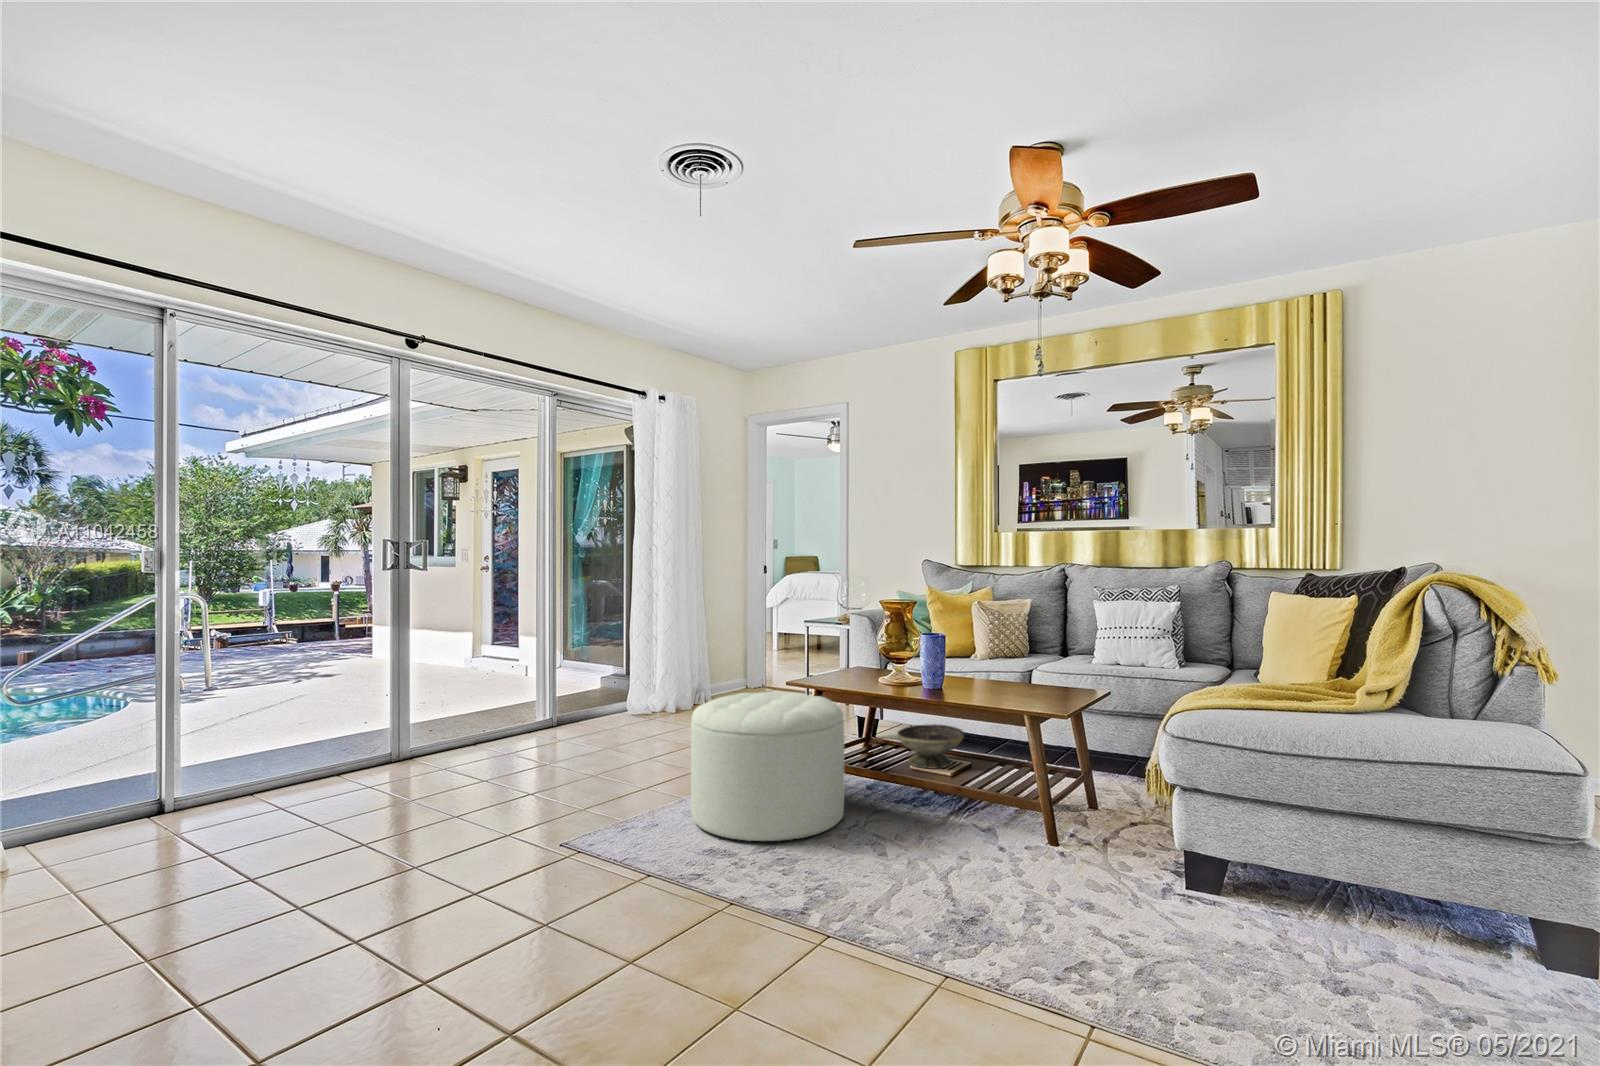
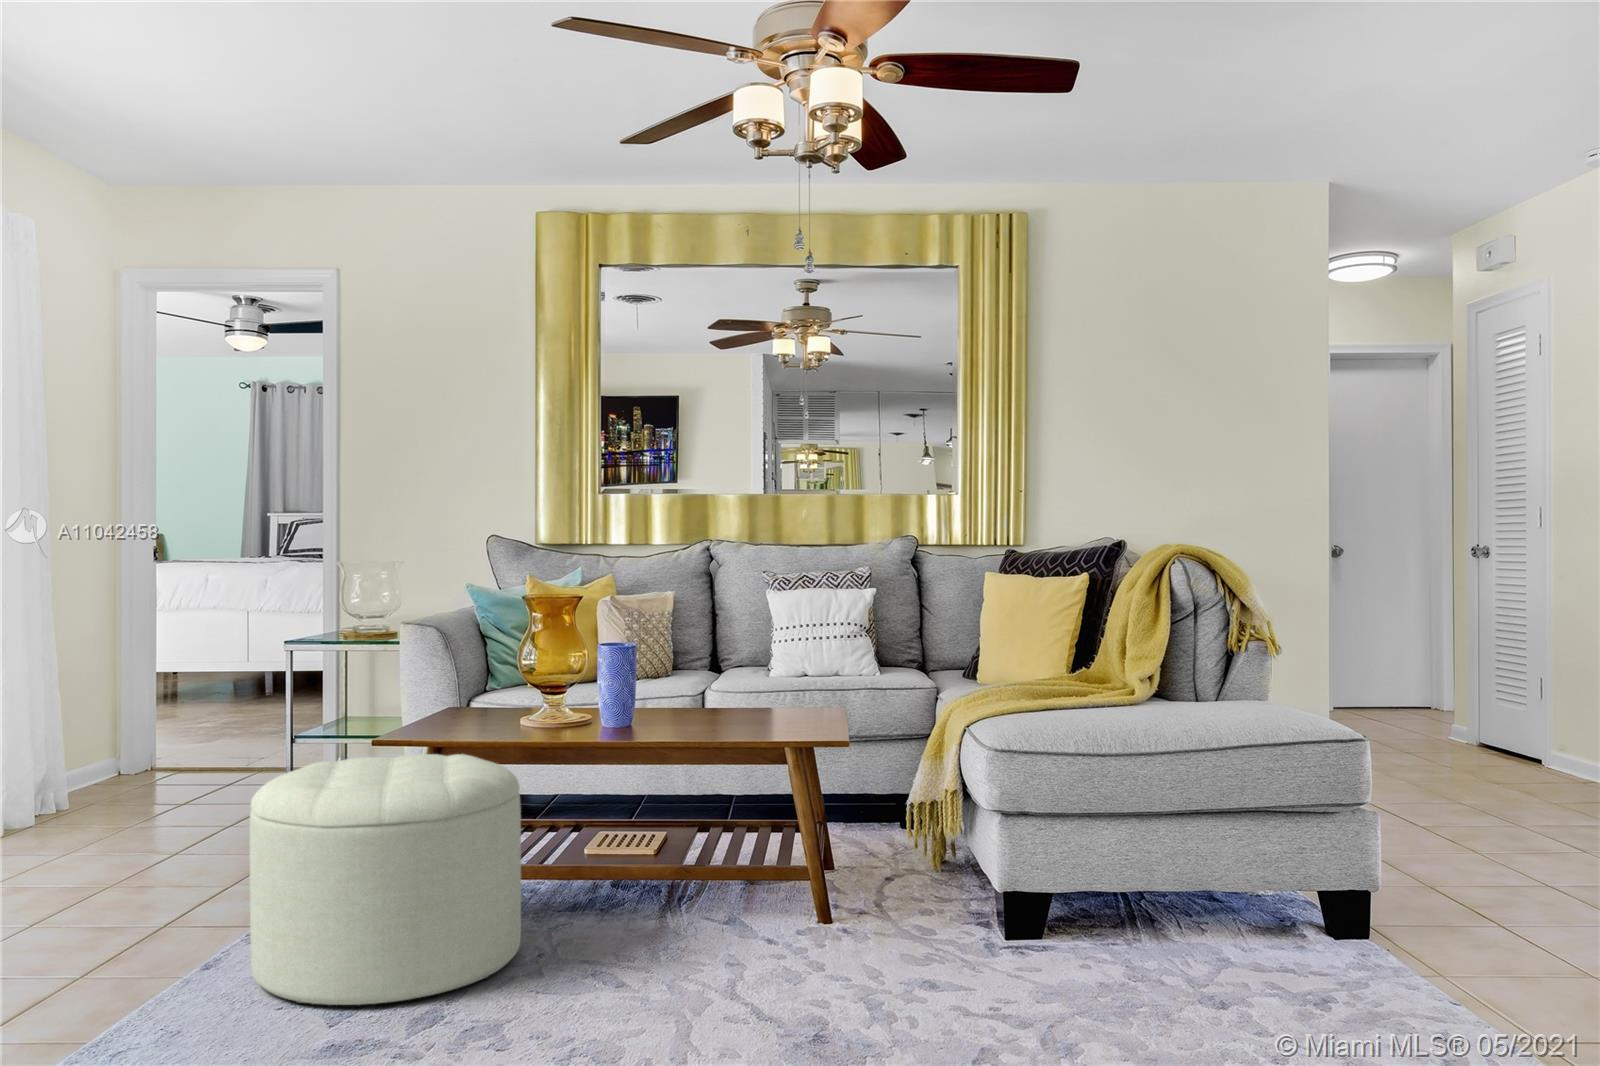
decorative bowl: present [897,724,964,769] -> none [559,781,660,847]

